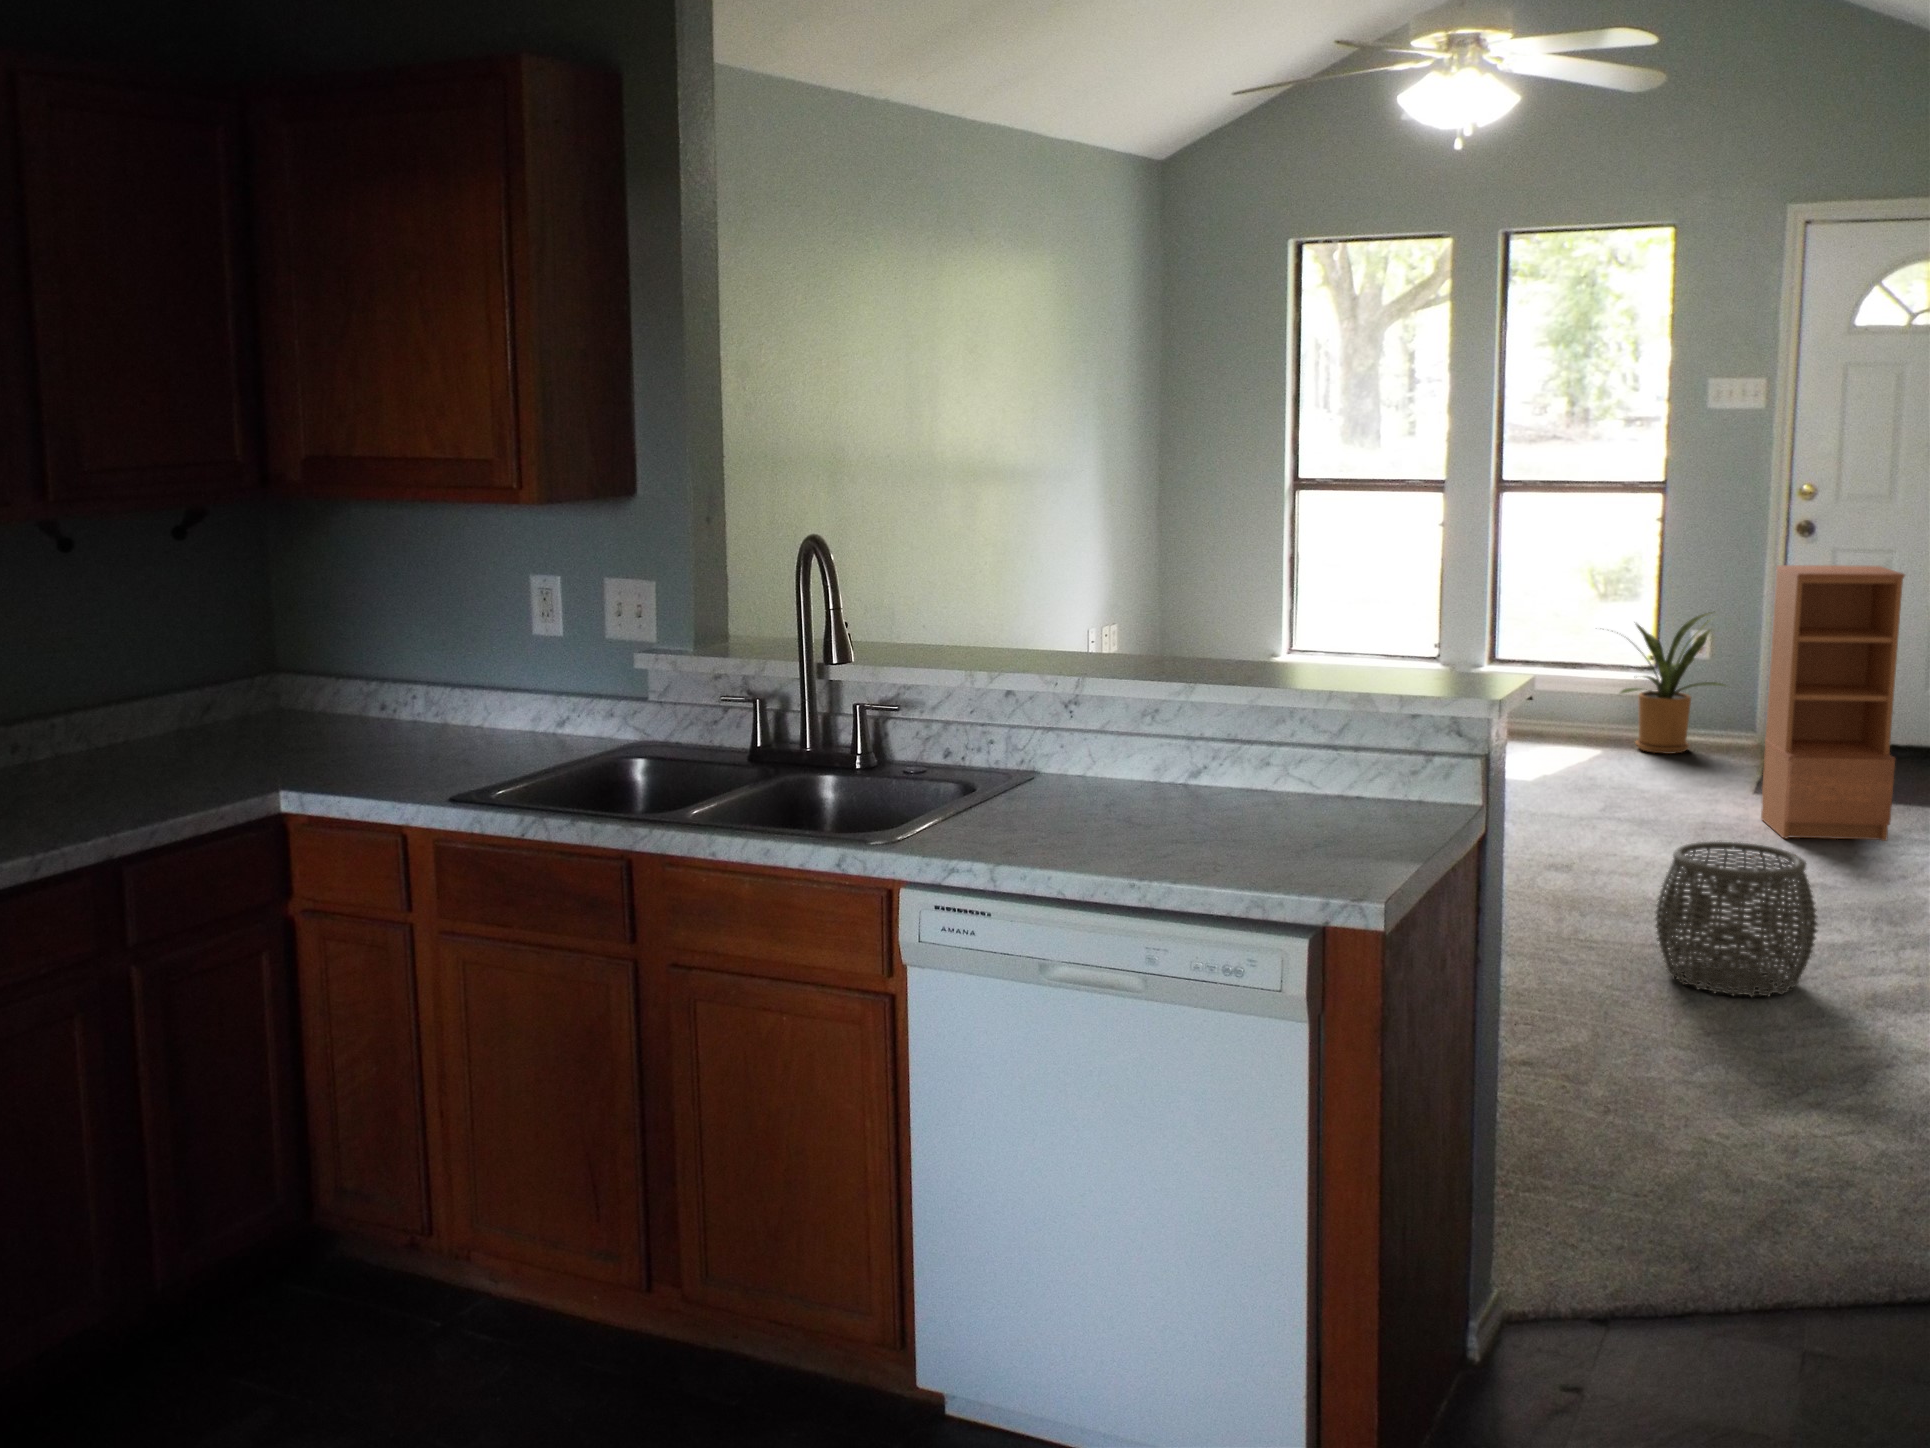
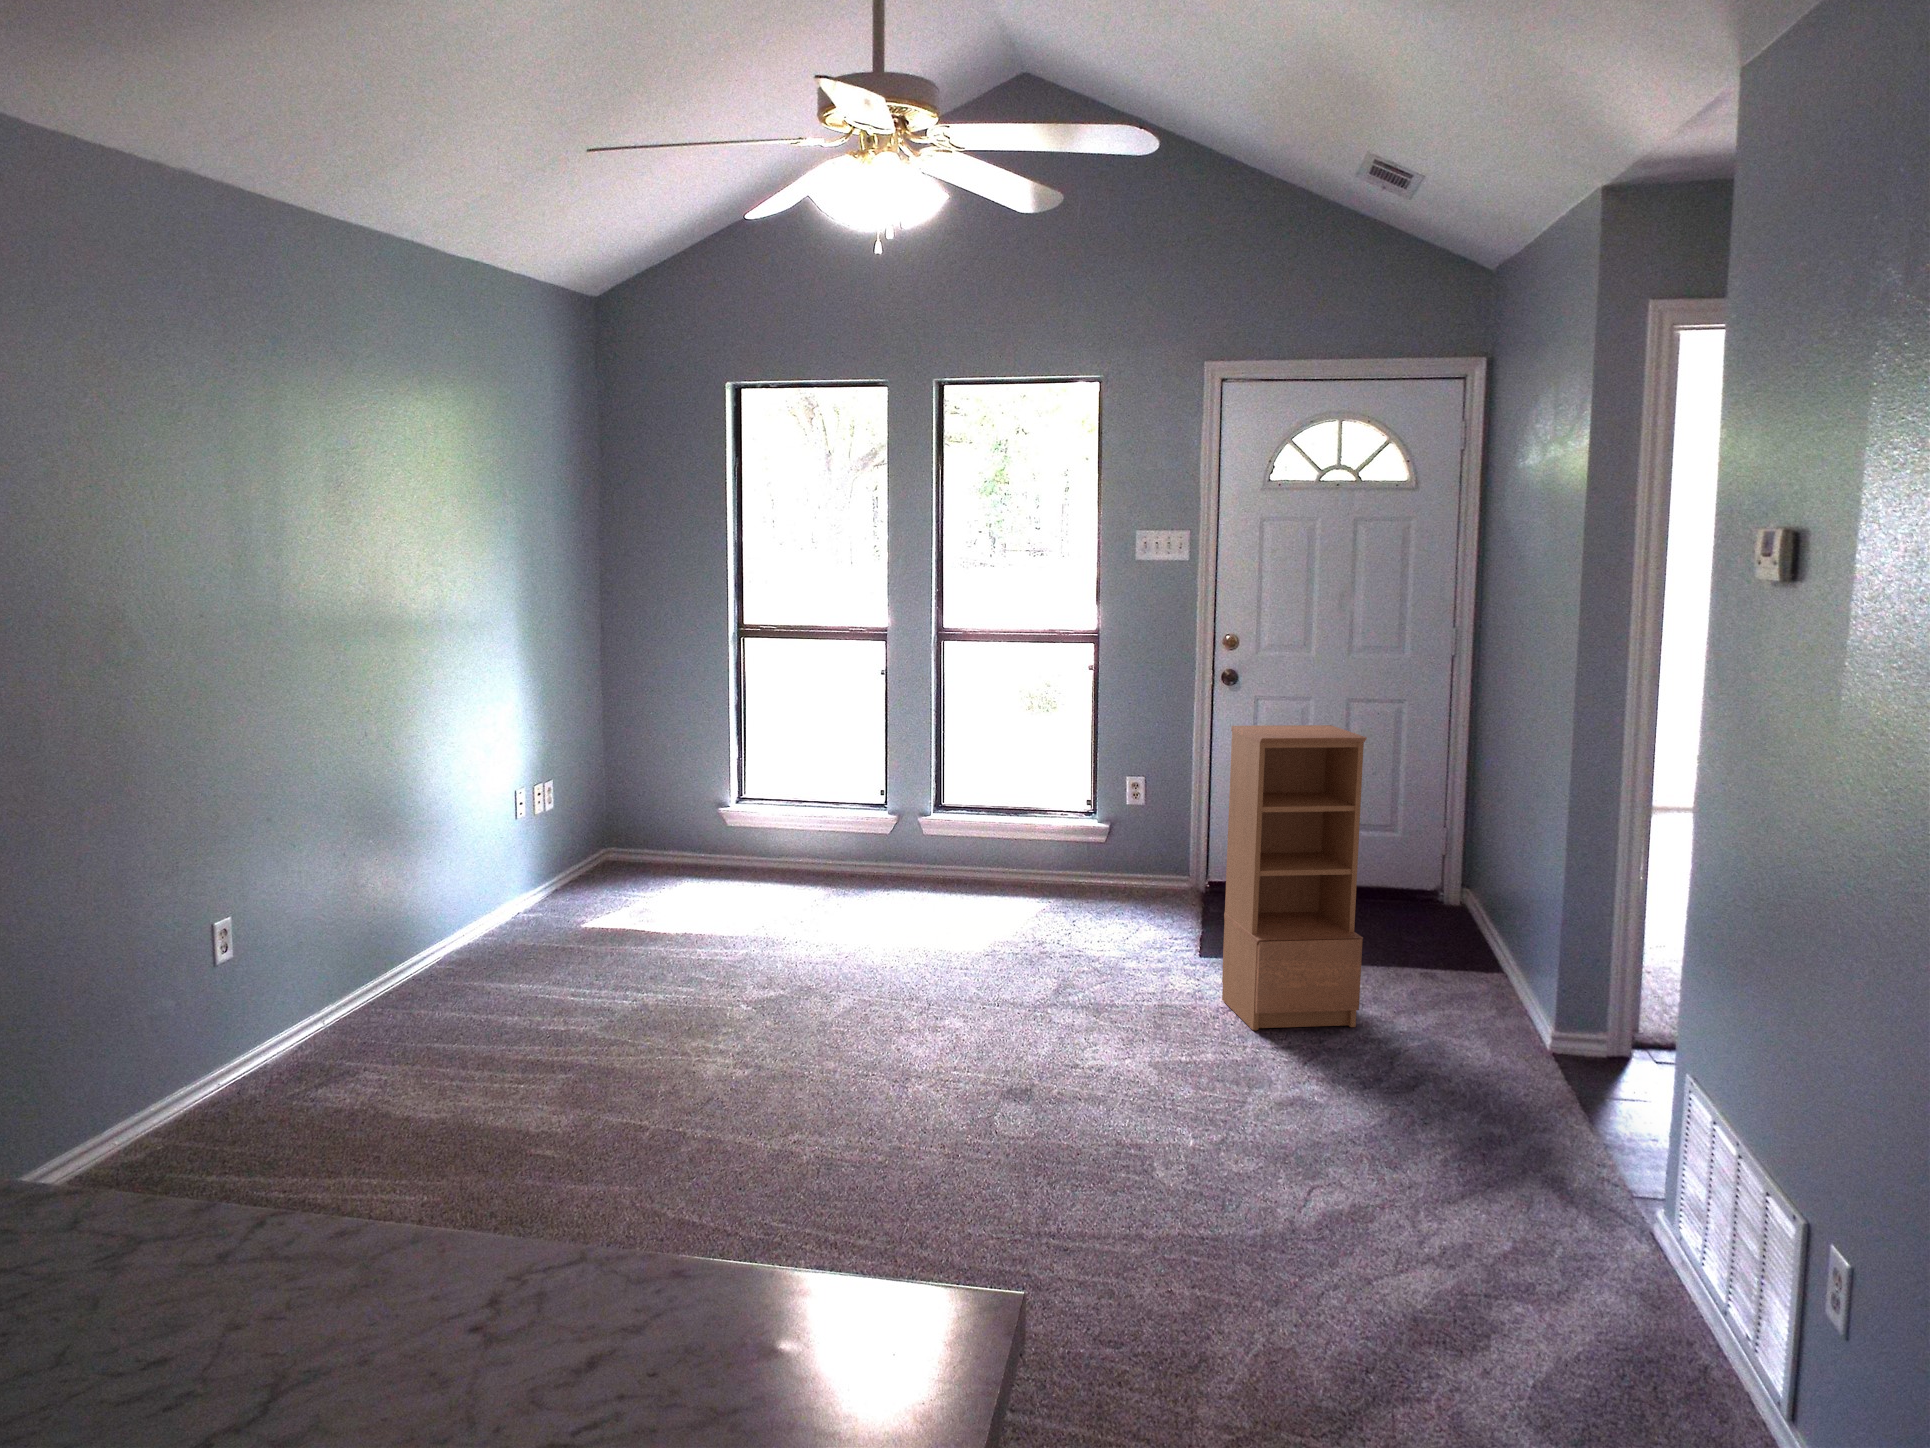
house plant: present [1620,613,1725,754] -> none [1036,759,1171,906]
woven basket: present [1655,842,1817,997] -> none [1169,1131,1382,1381]

